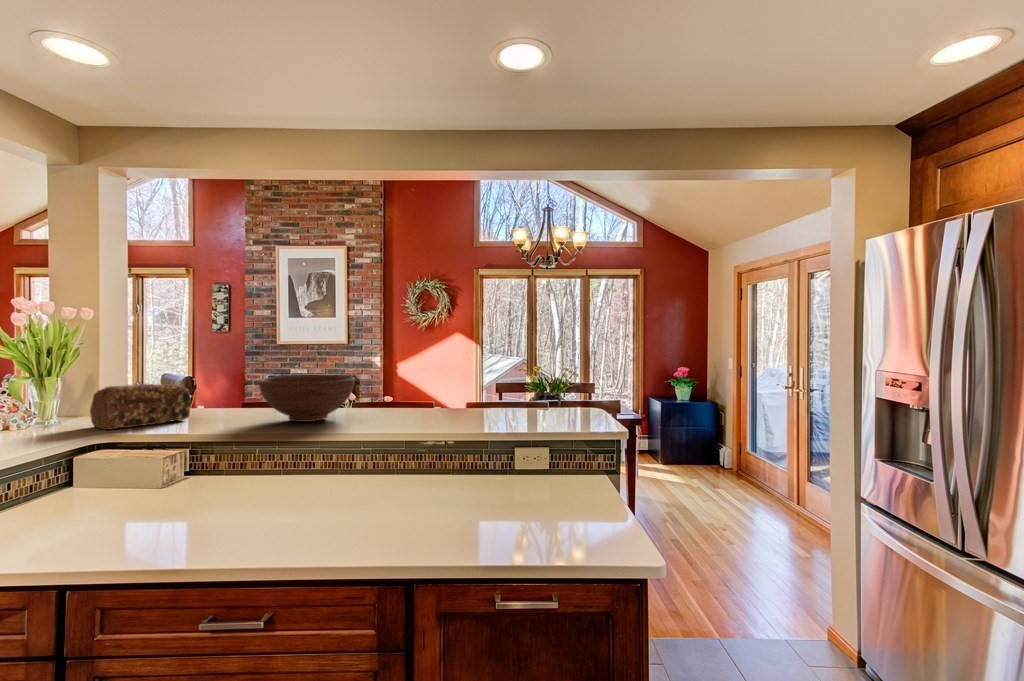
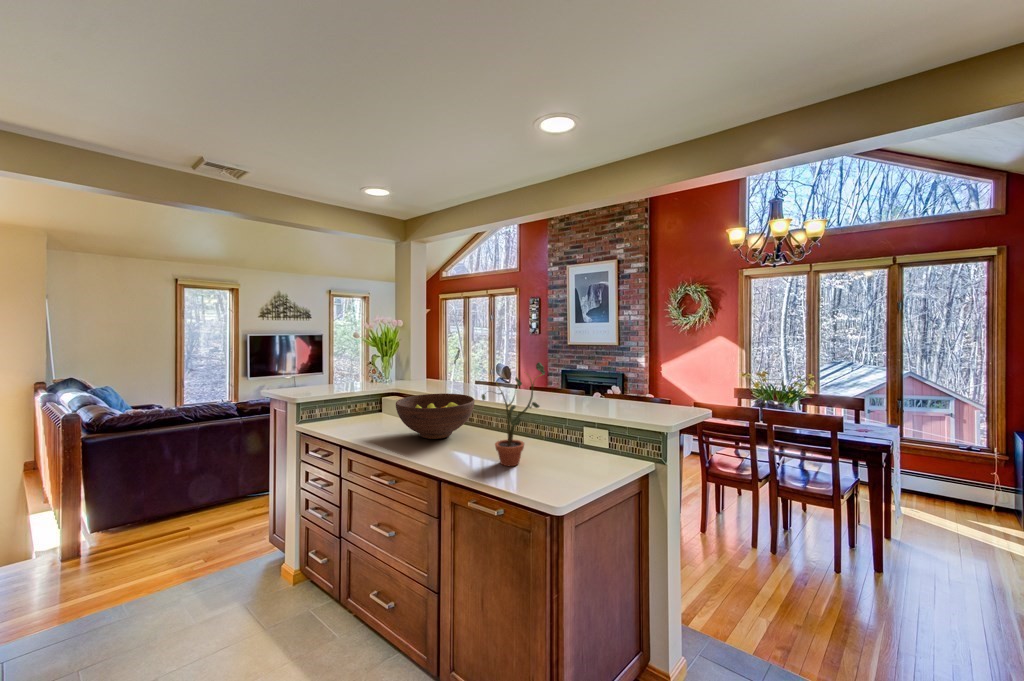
potted plant: none [416,331,469,424] -> present [482,362,545,466]
bread loaf: present [90,383,191,430] -> none [324,391,382,424]

